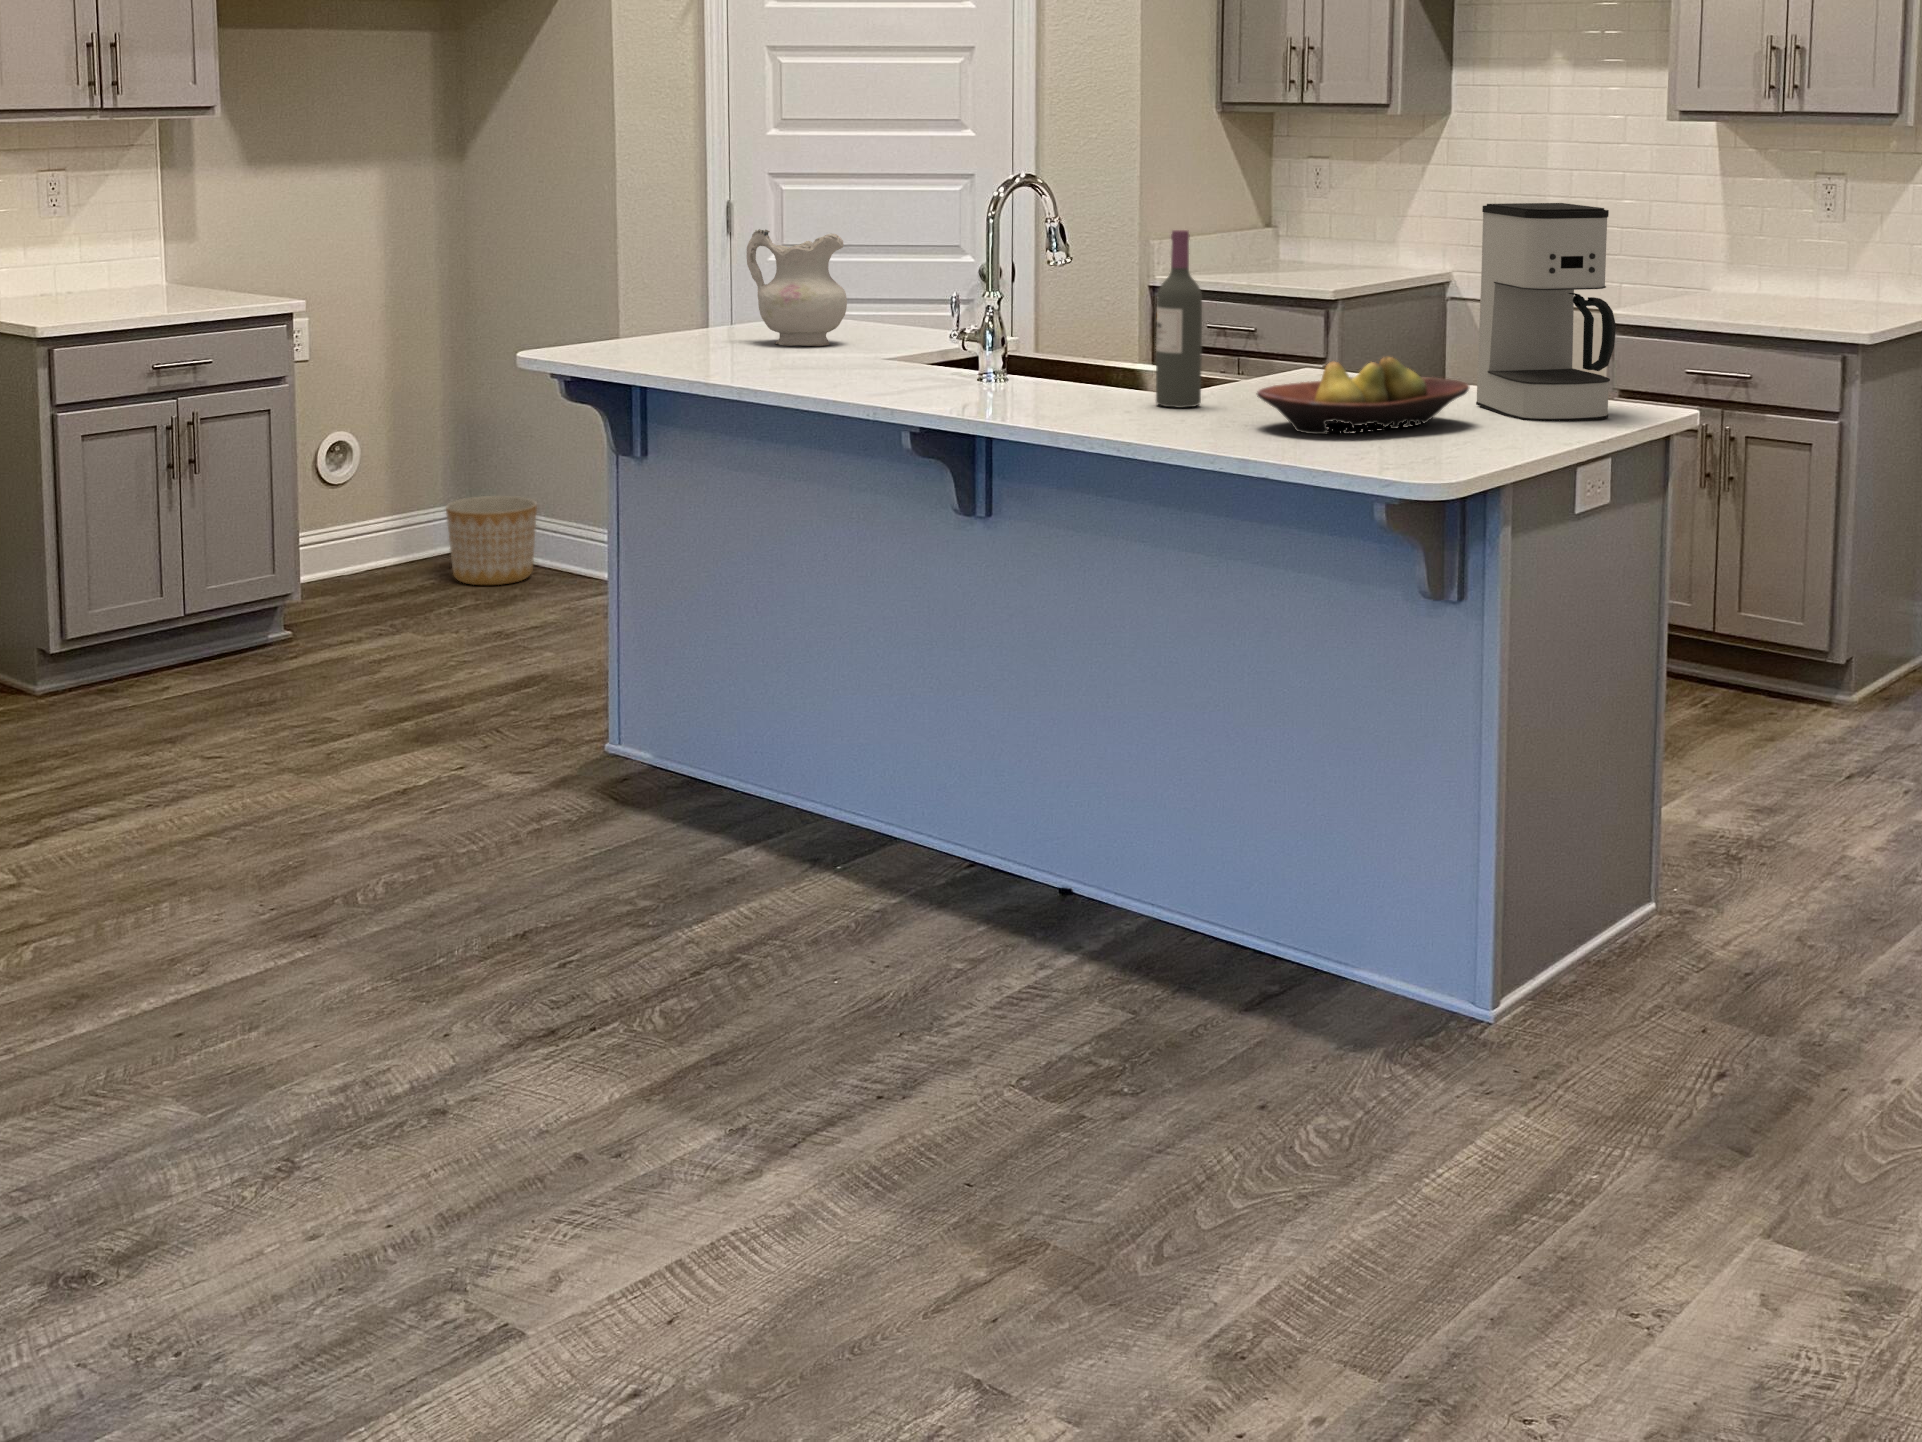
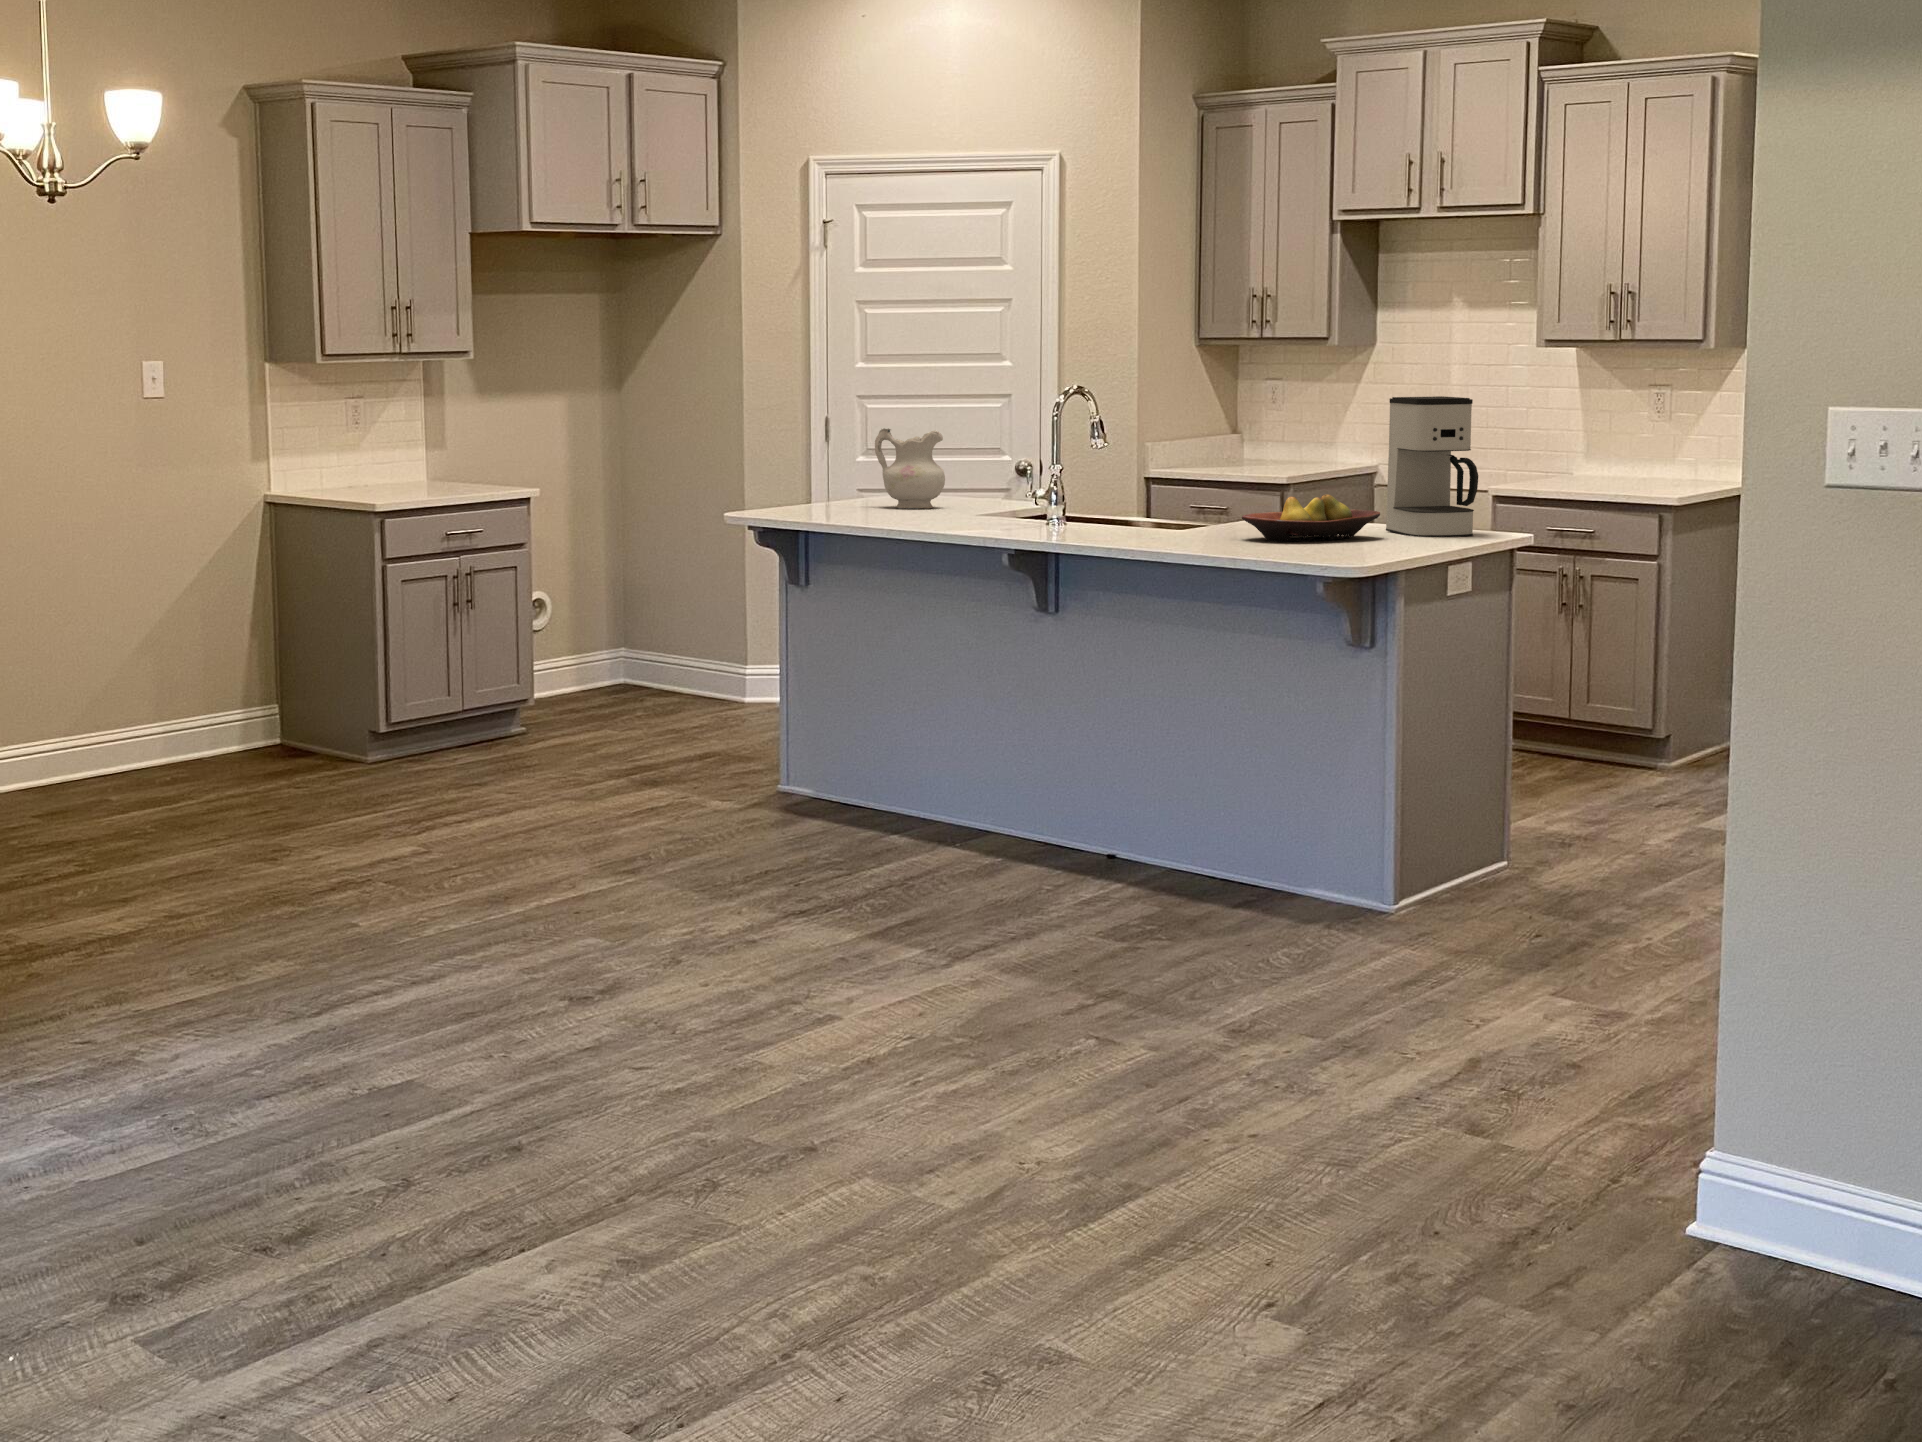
wine bottle: present [1156,230,1202,408] -> none [1173,416,1203,532]
planter: present [446,496,537,585] -> none [621,640,688,703]

